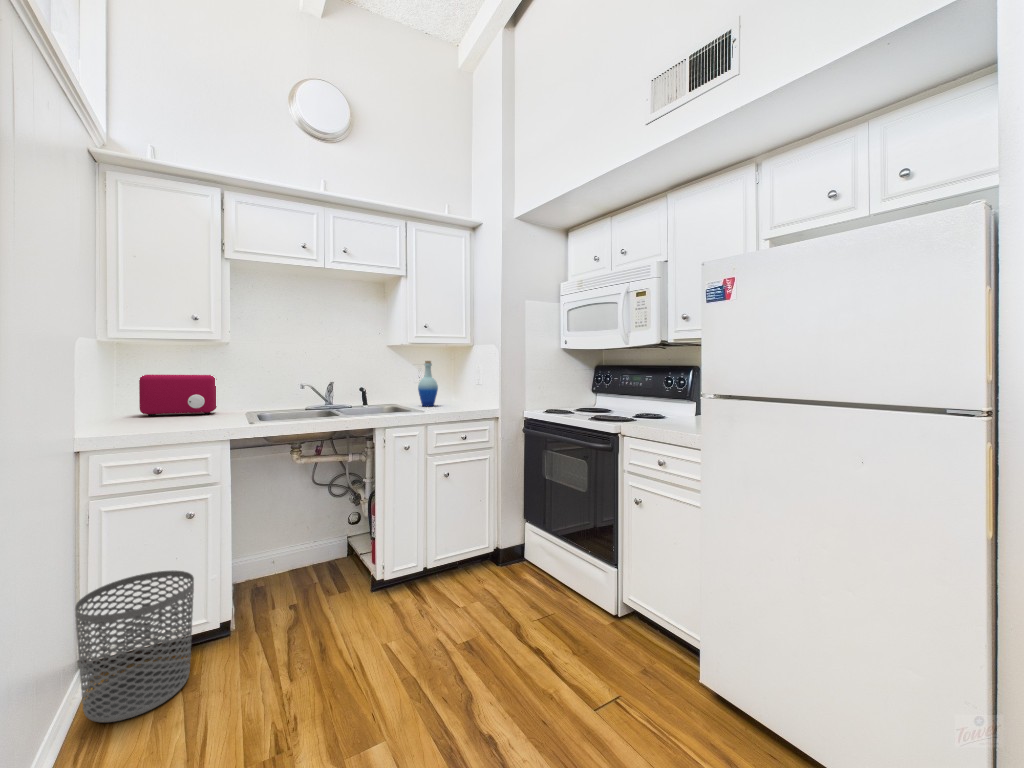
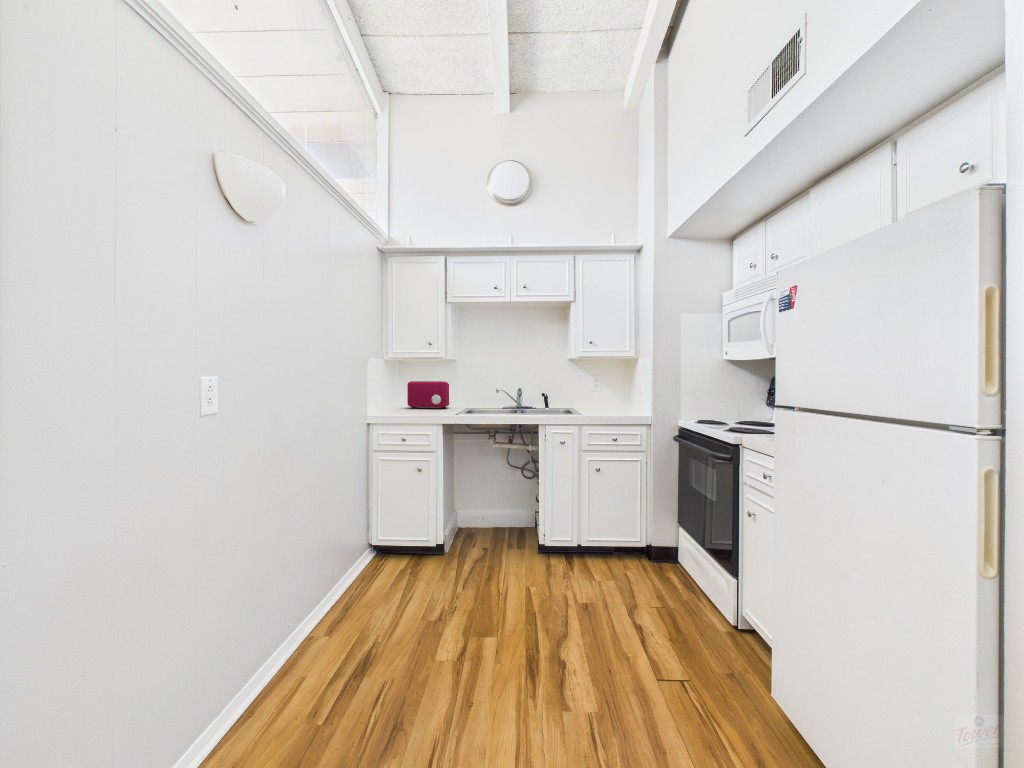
bottle: present [418,361,438,406] -> none [595,369,613,409]
waste bin: present [75,570,194,723] -> none [363,503,418,581]

